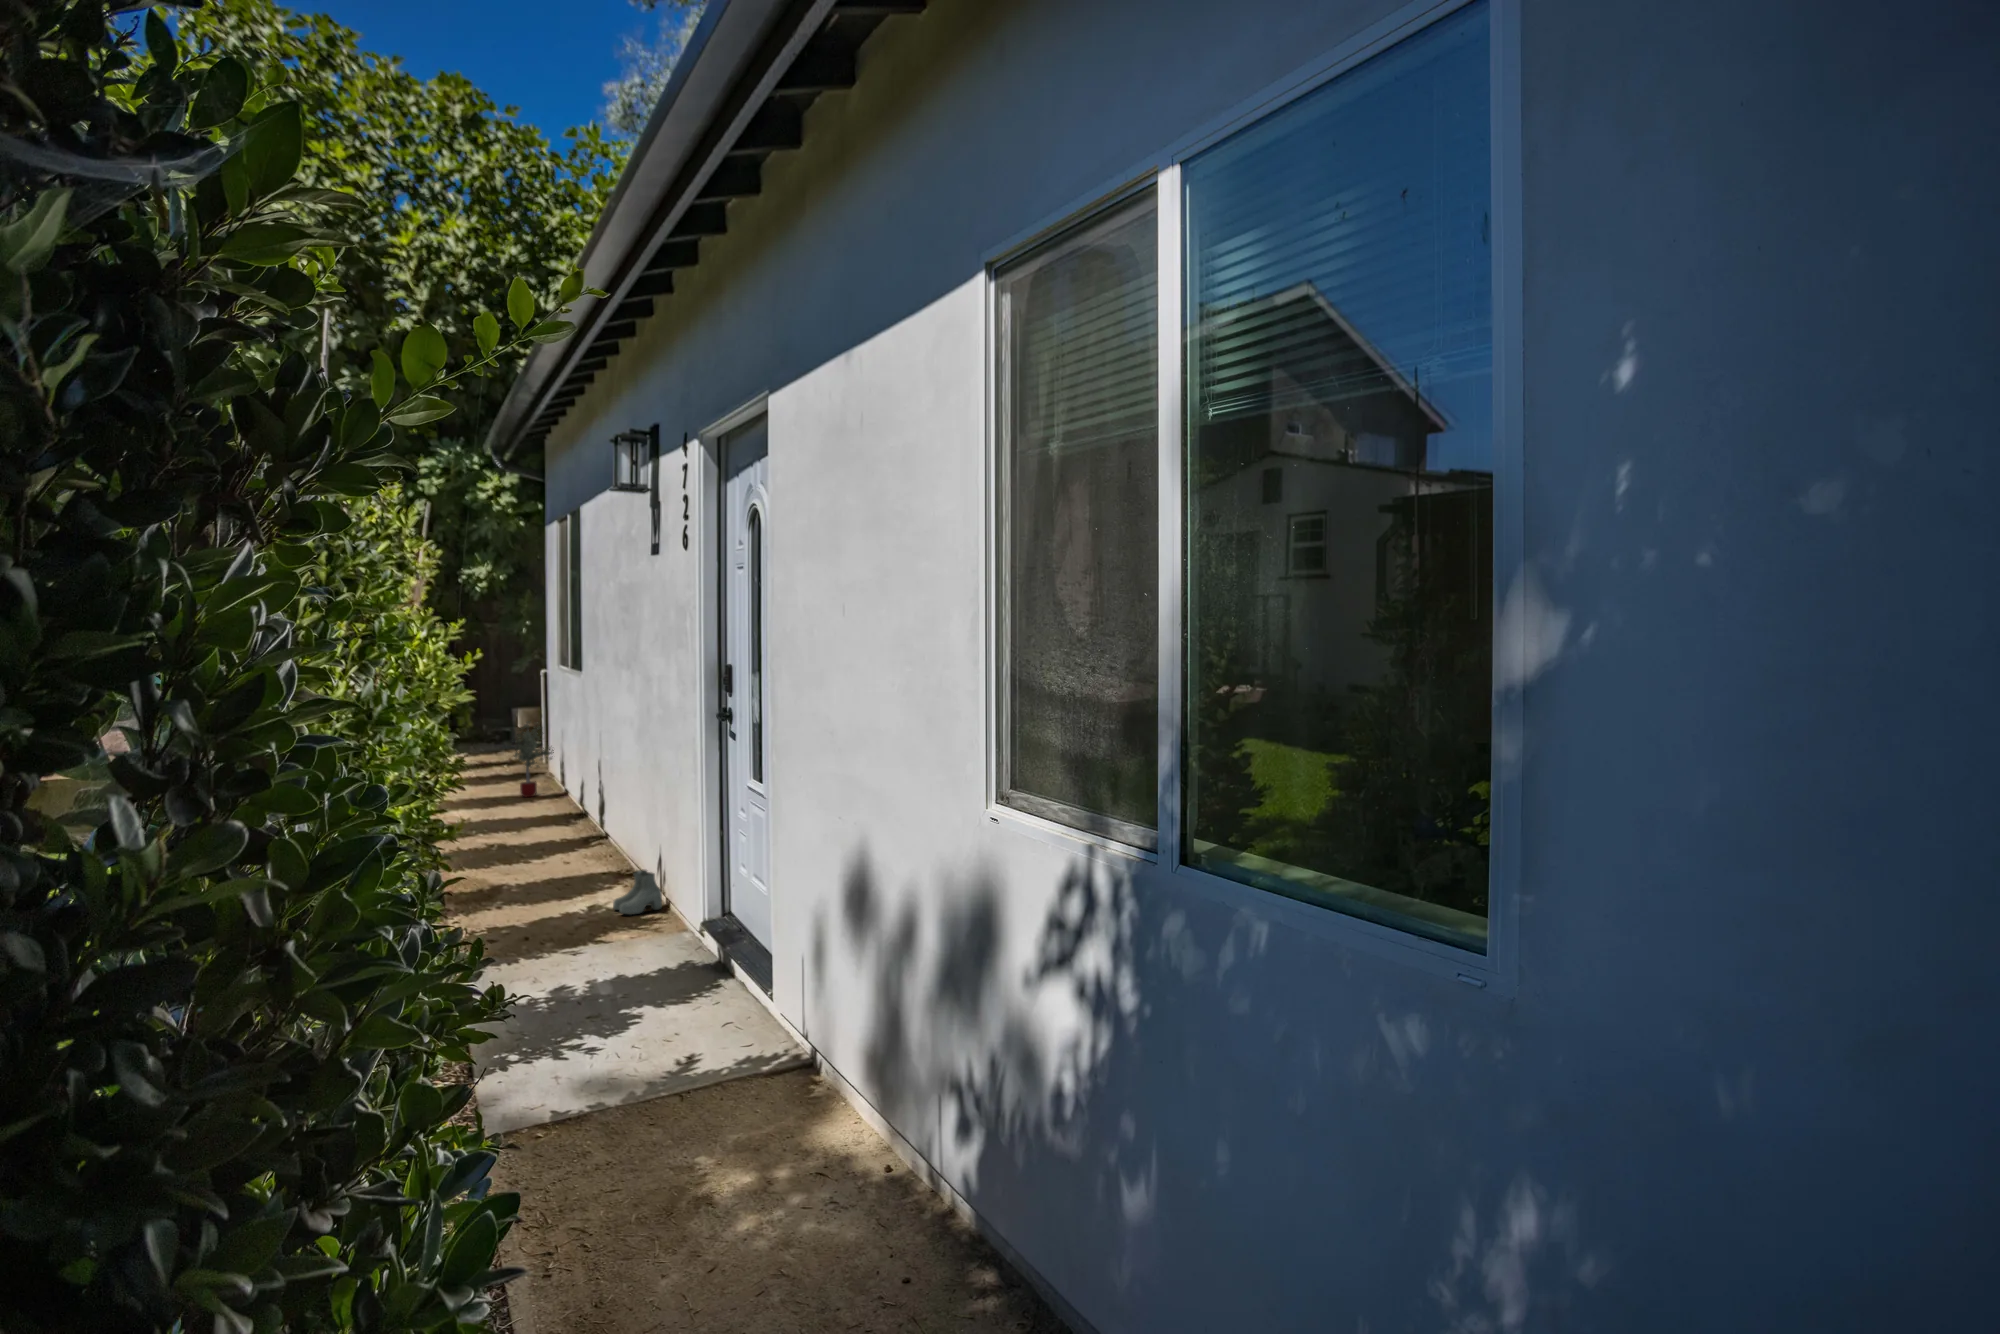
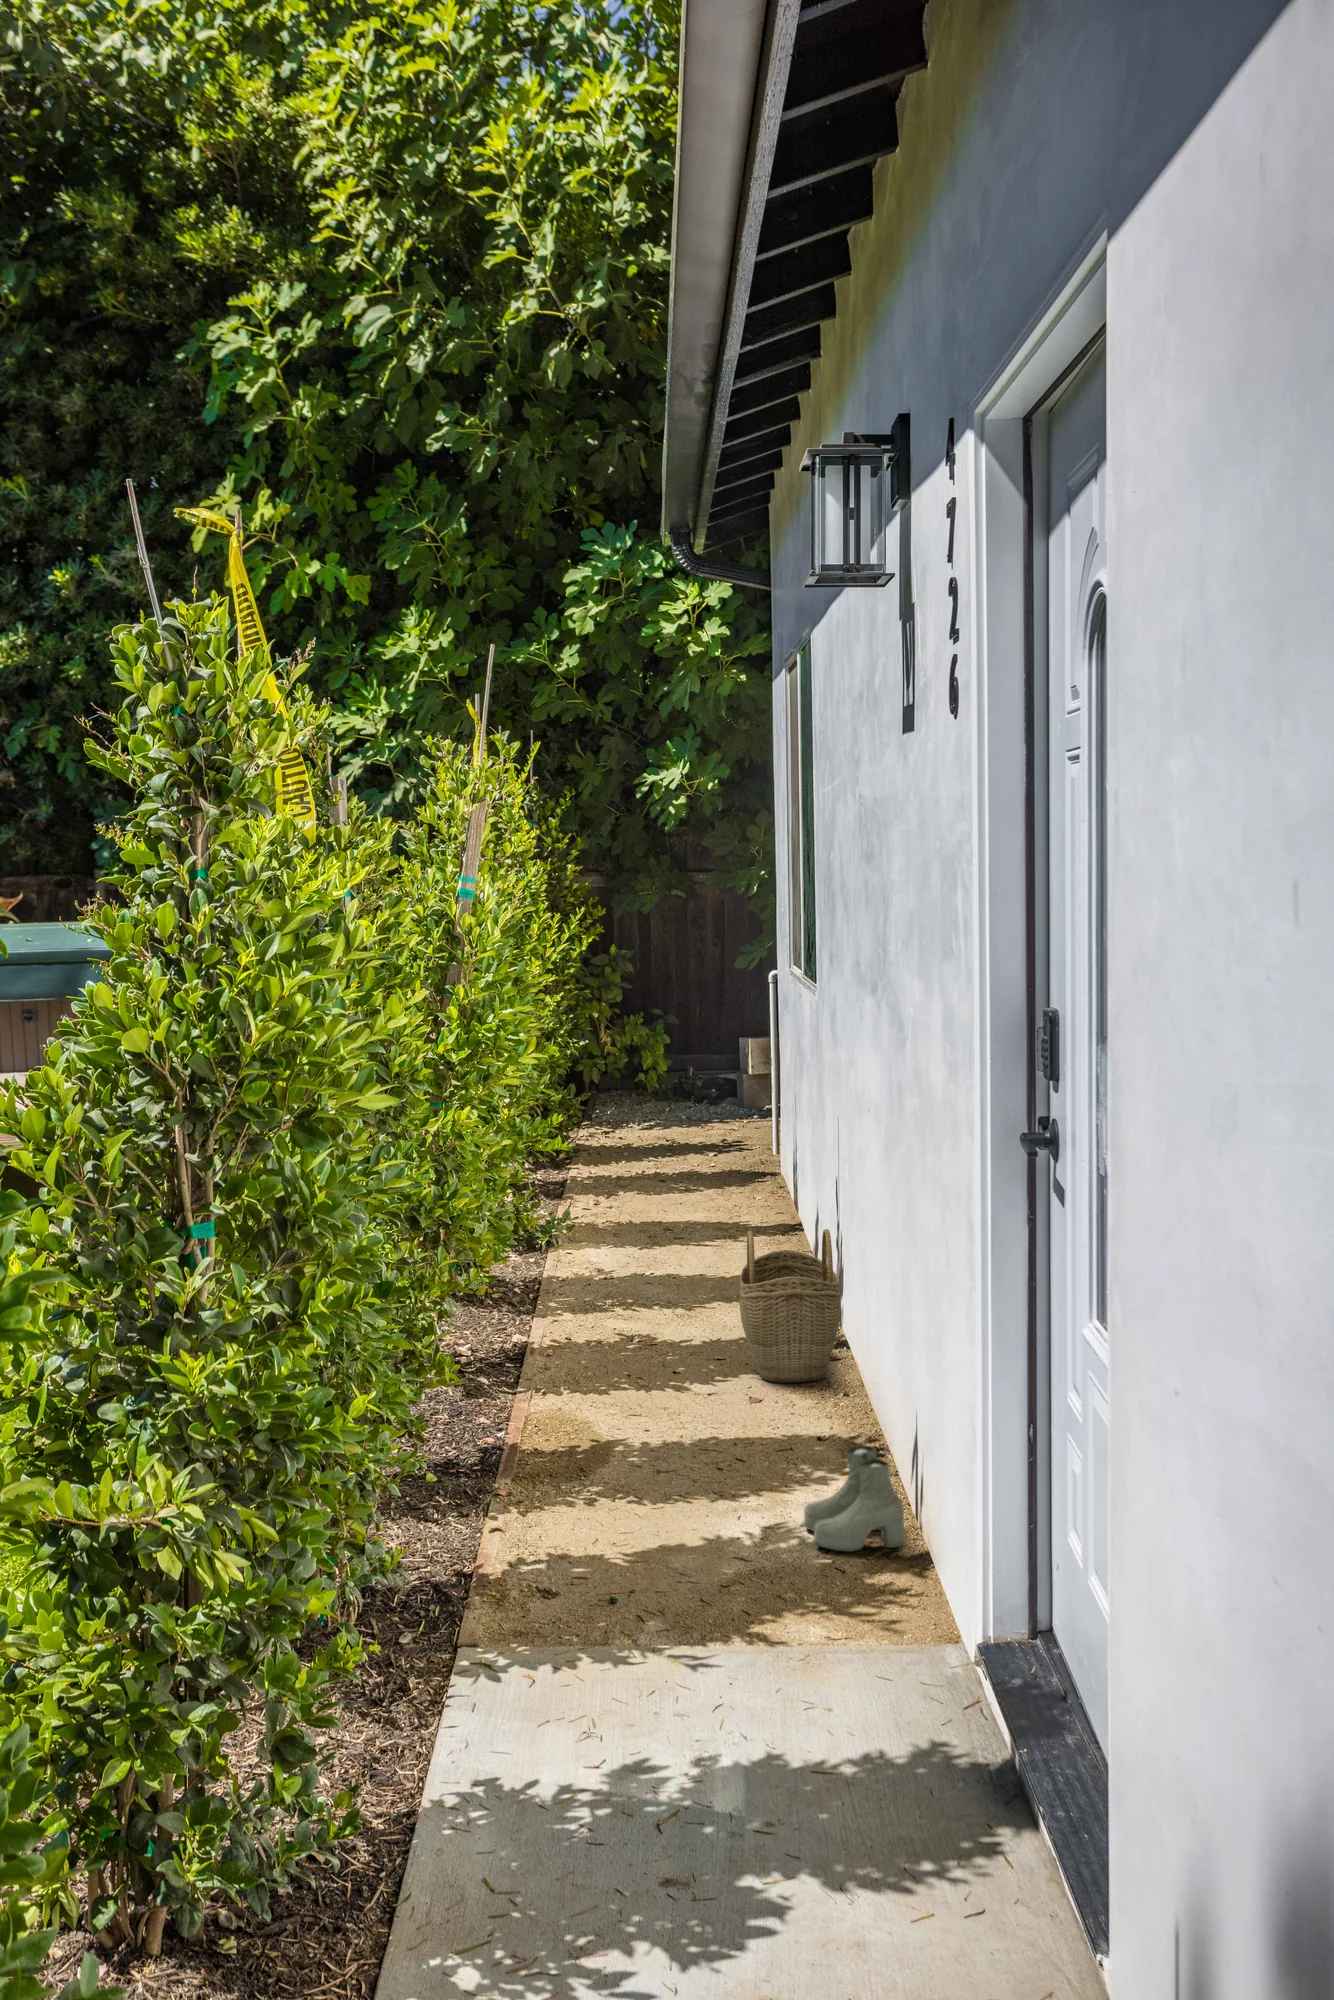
potted tree: present [514,721,554,797] -> none [698,1050,776,1193]
woven basket: none [561,790,615,865] -> present [739,1229,841,1383]

